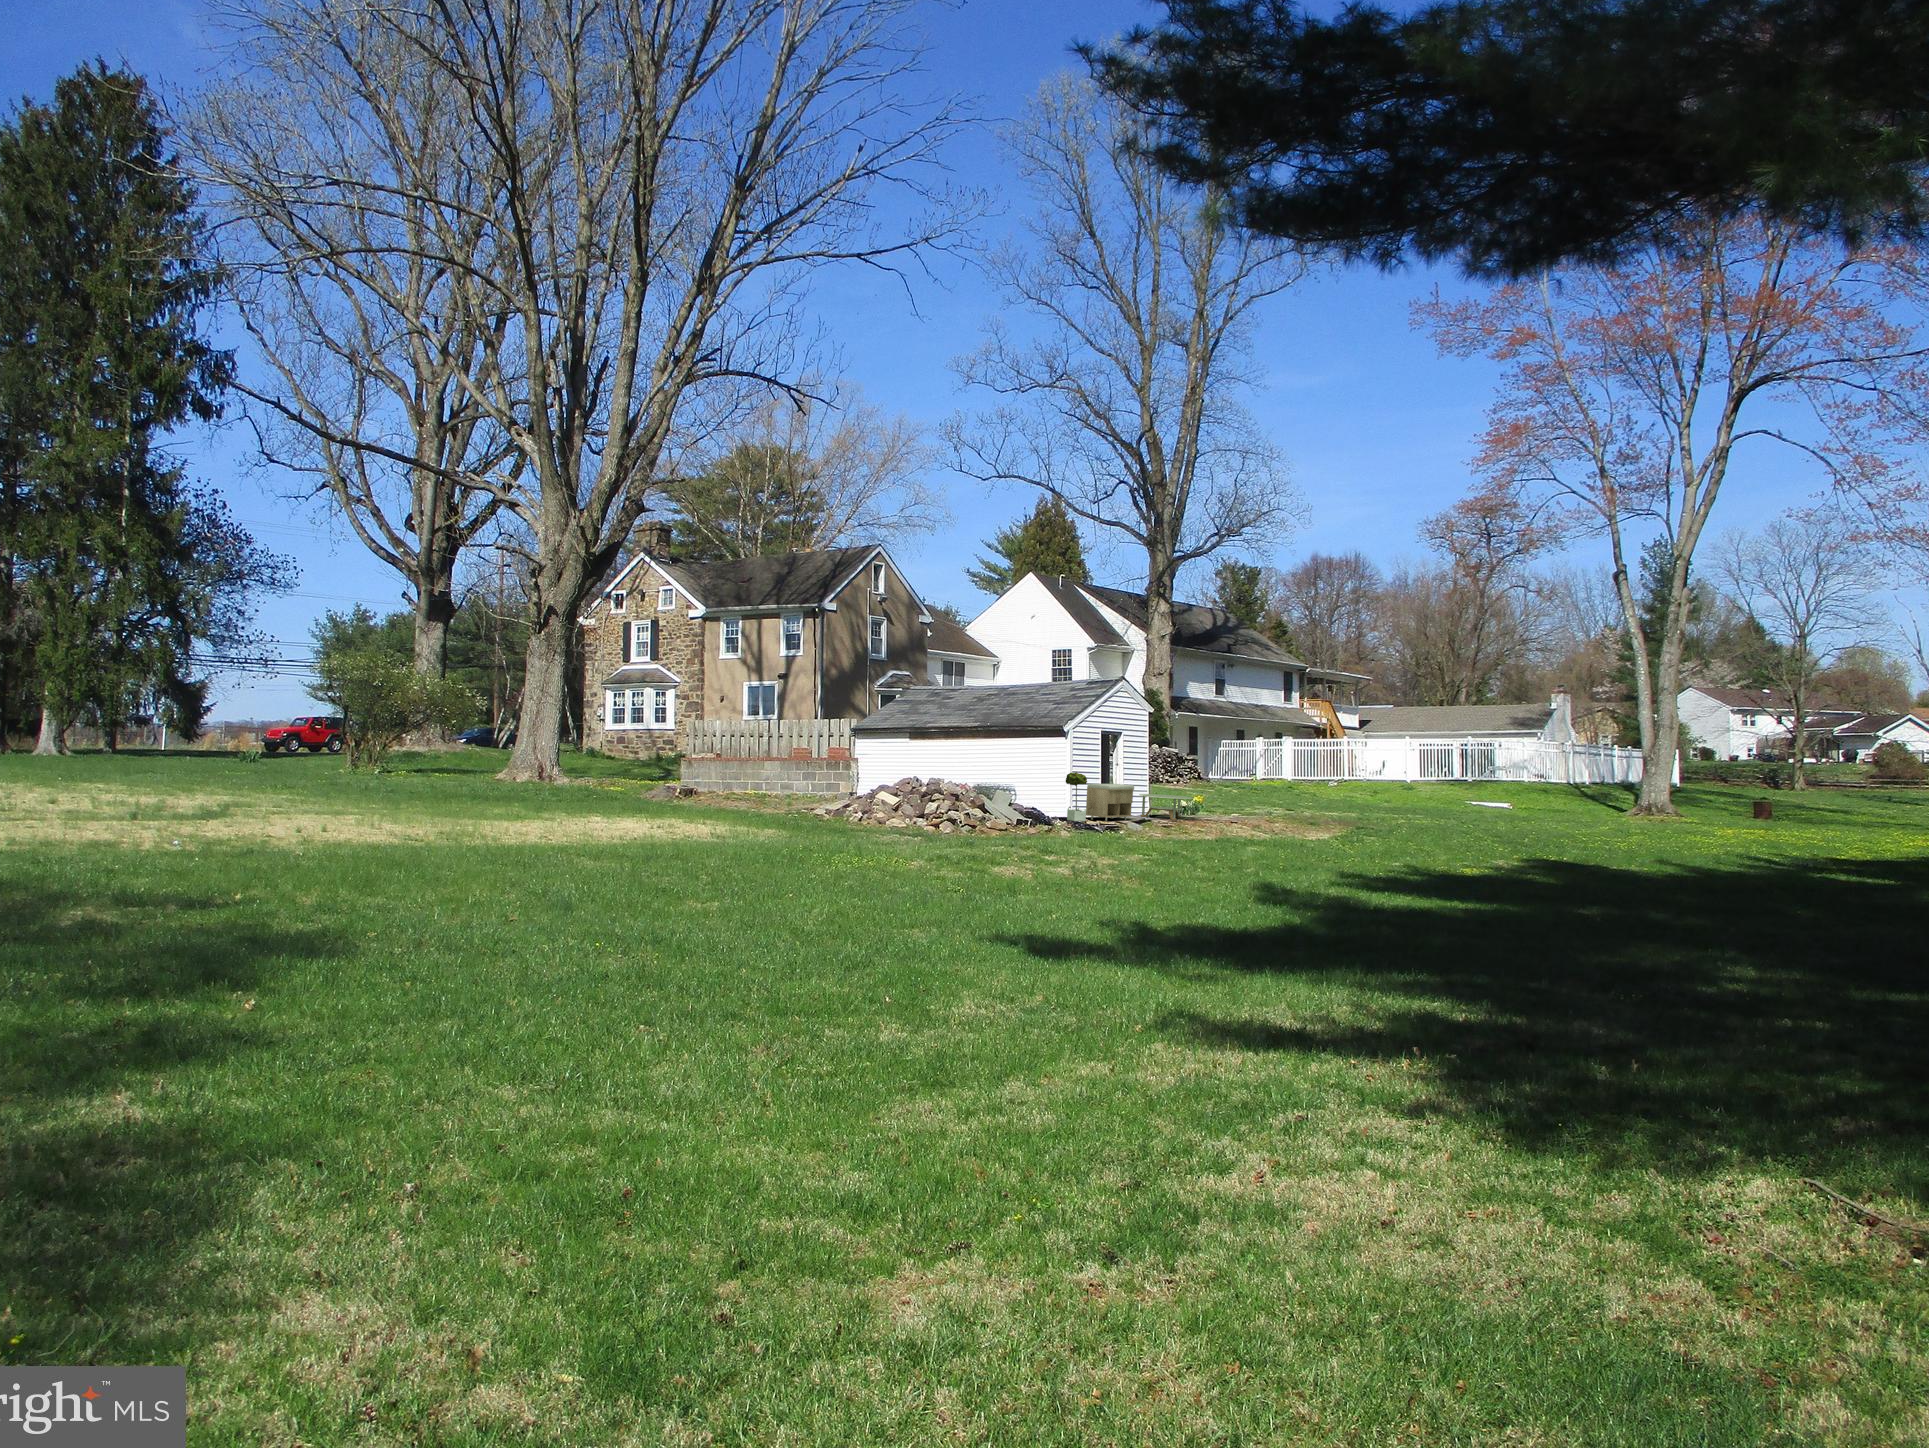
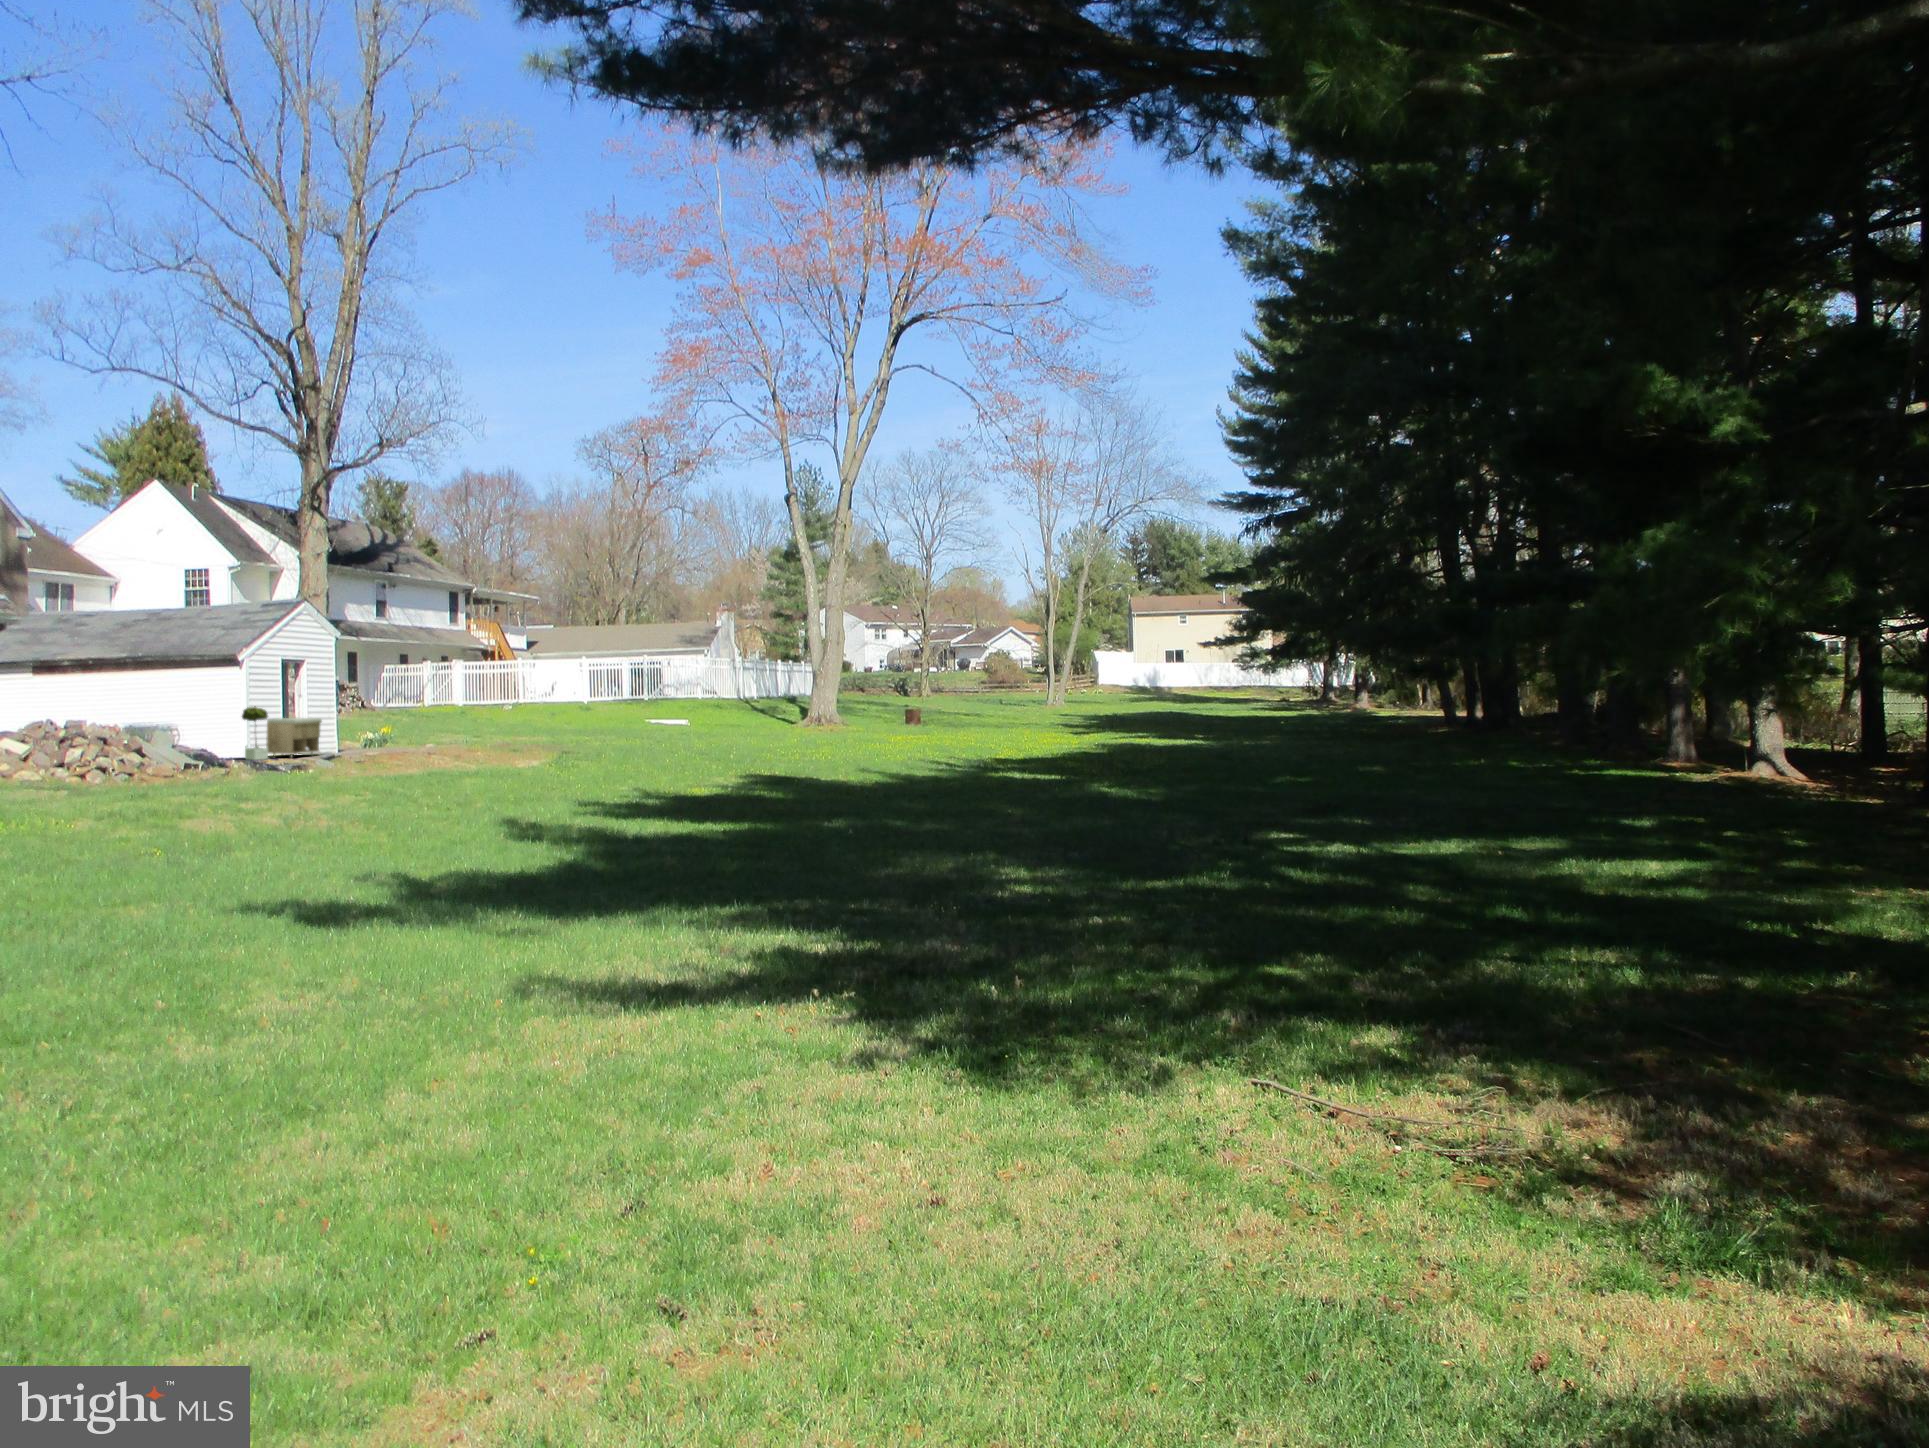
round table: present [1140,794,1193,820] -> none [324,727,387,753]

